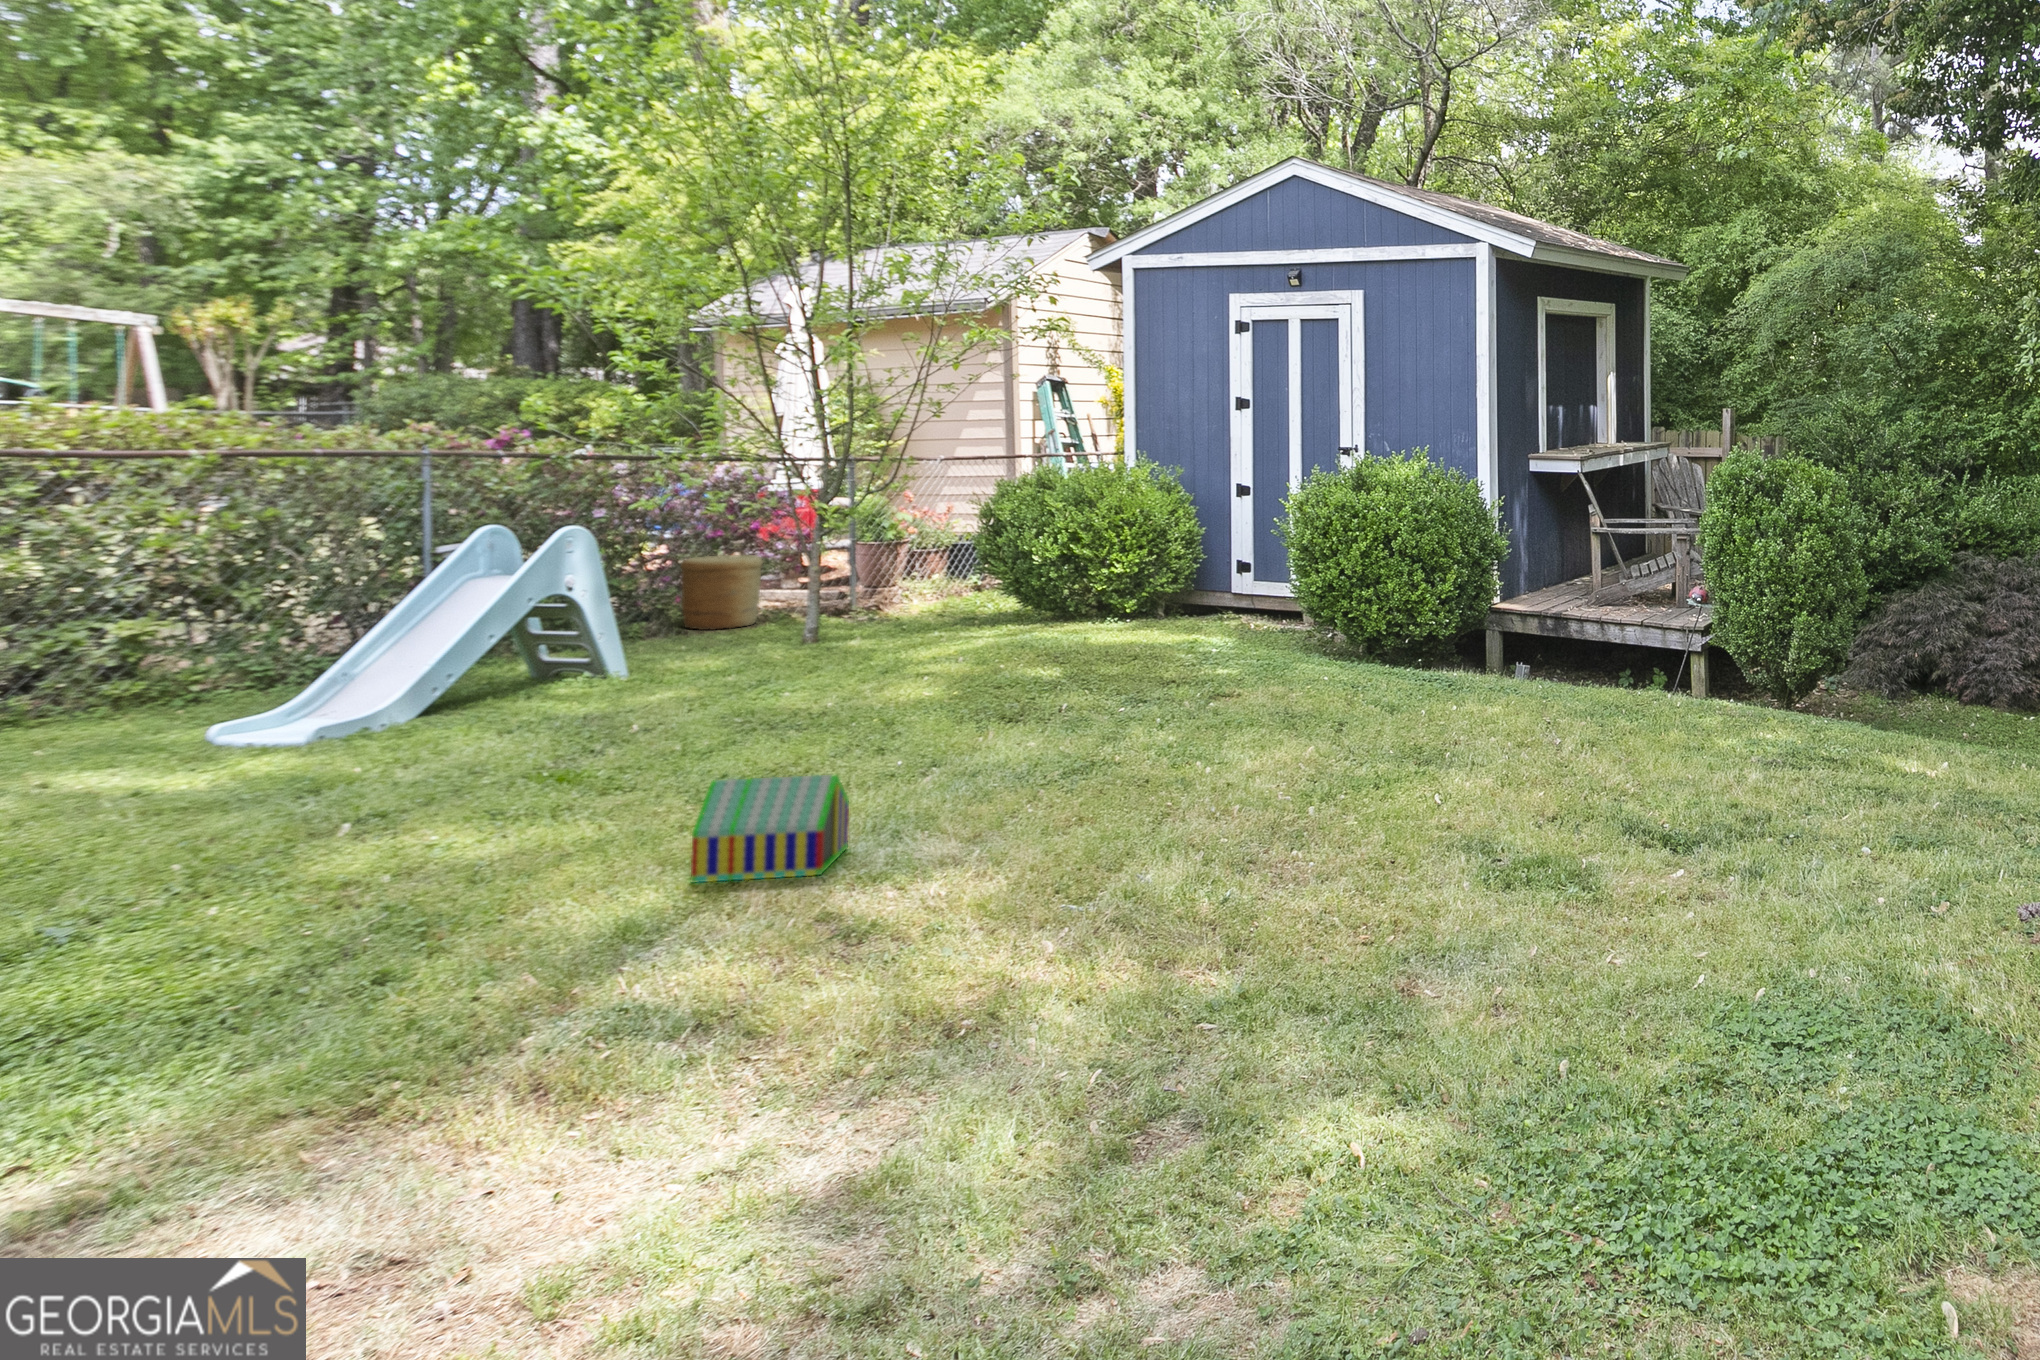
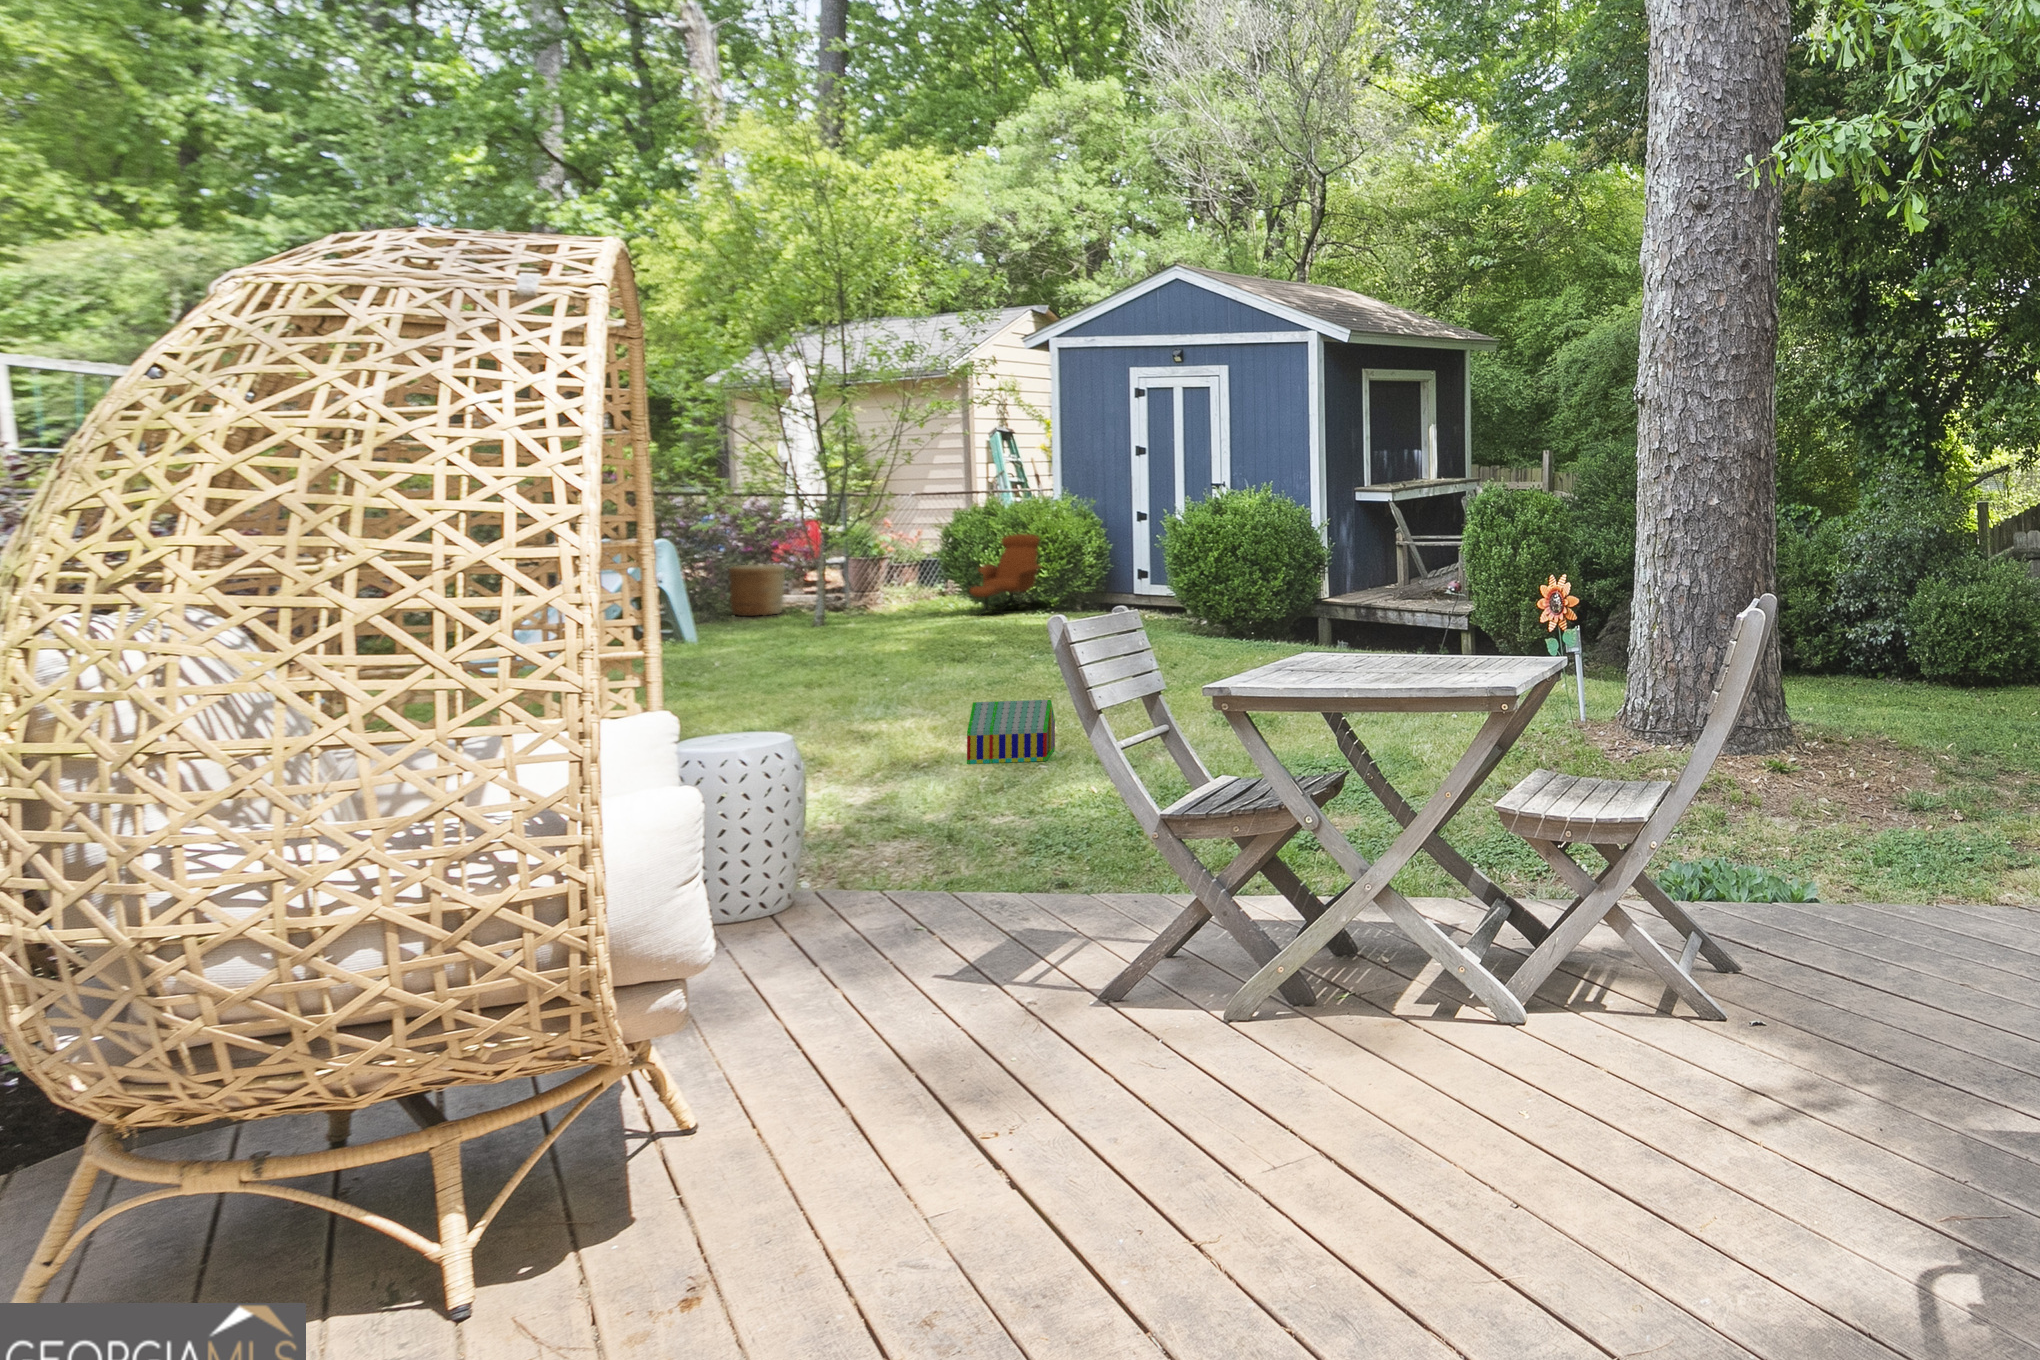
lounge chair: none [1015,514,1119,634] -> present [970,534,1042,614]
toy house: present [691,775,849,883] -> present [967,700,1055,764]

